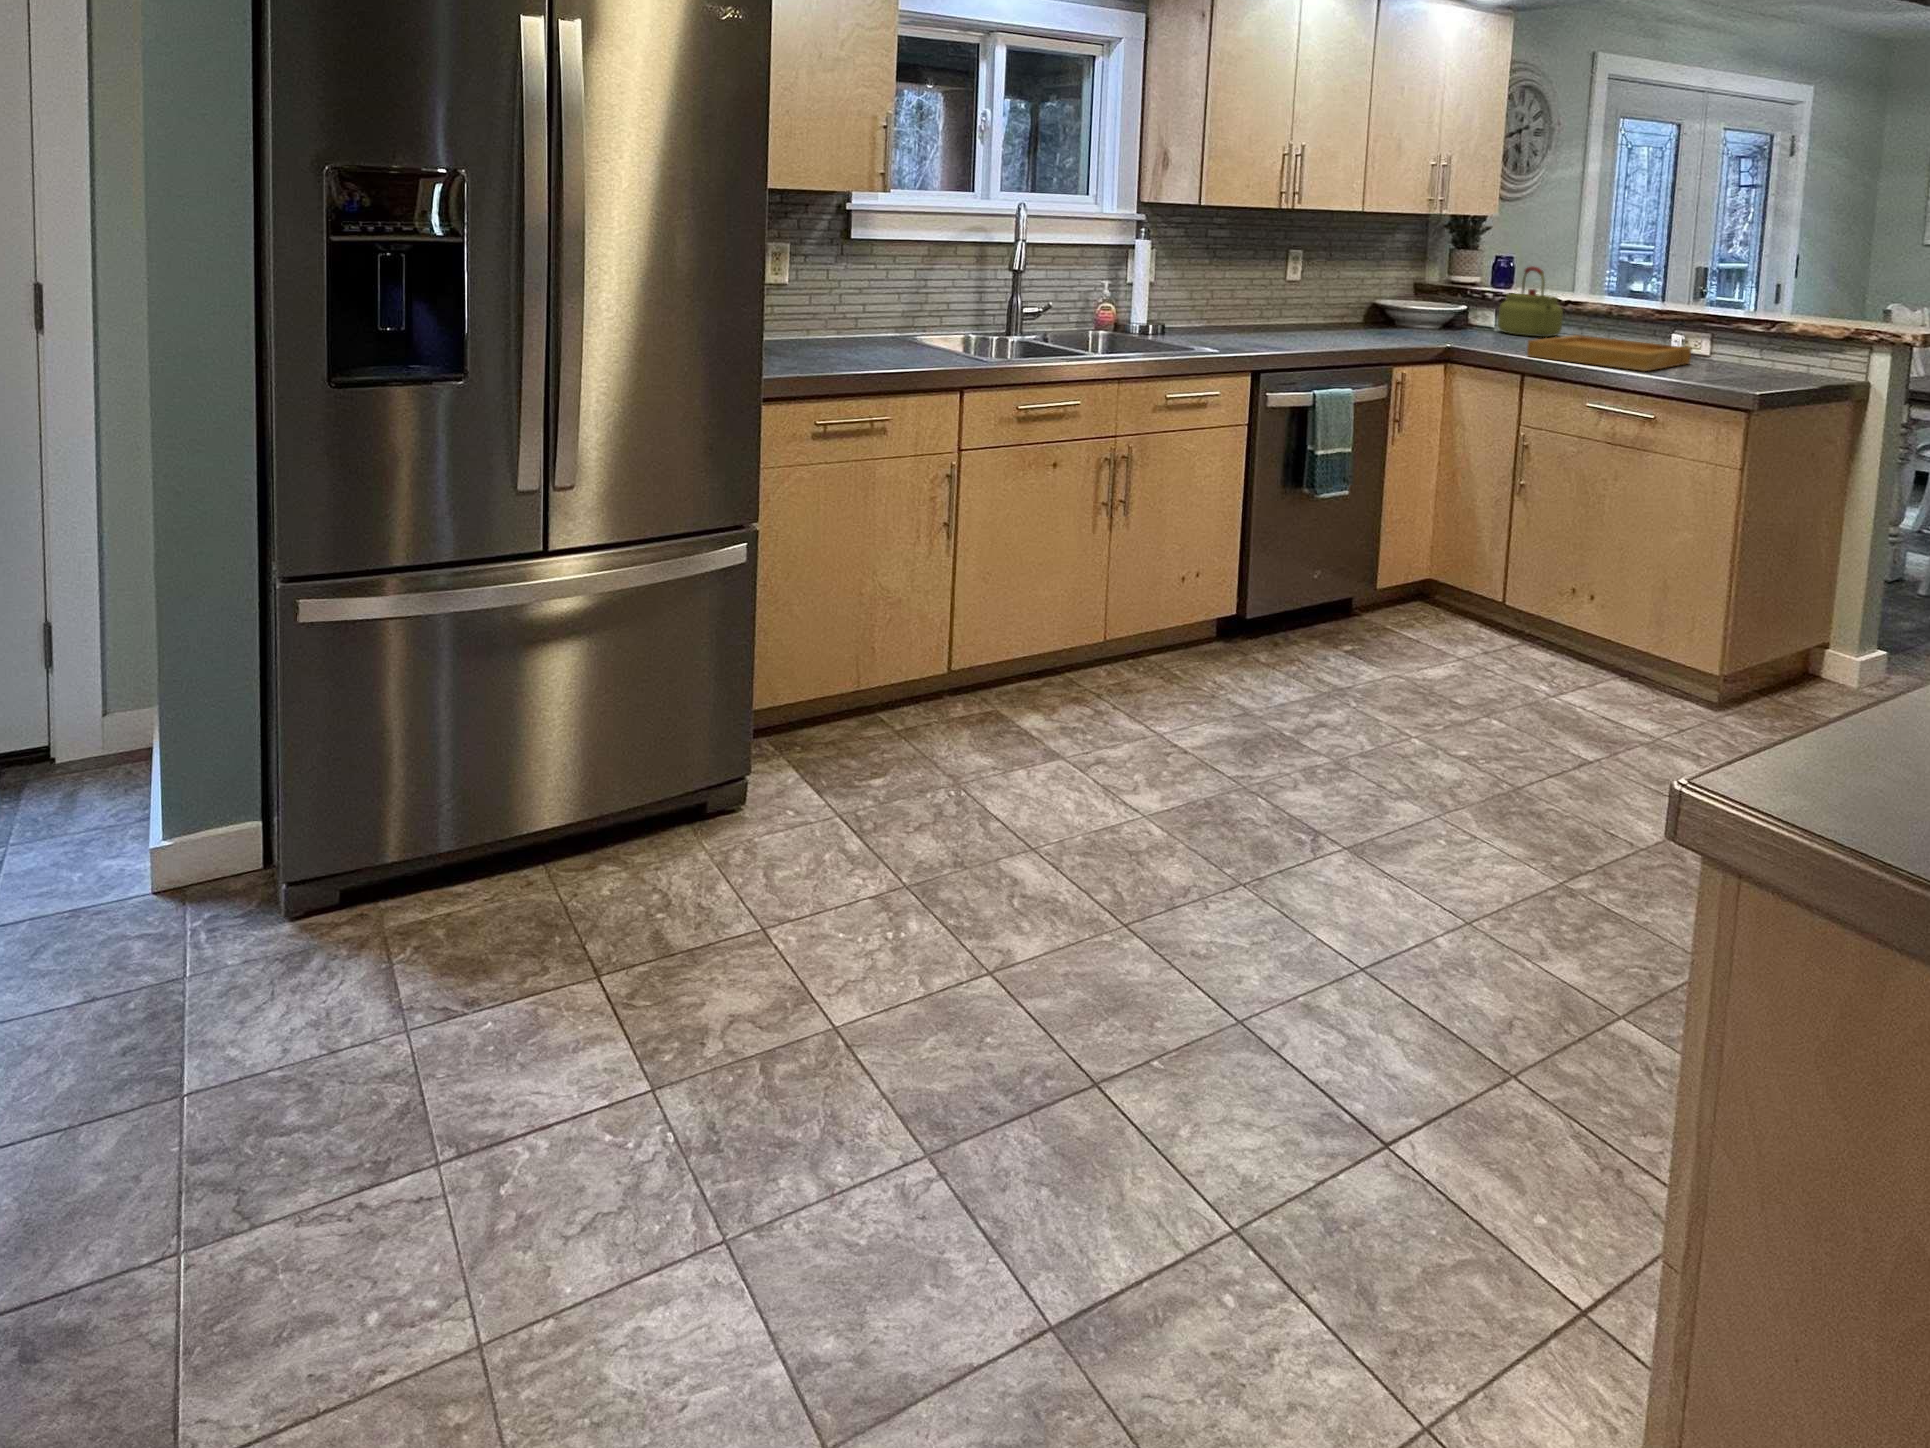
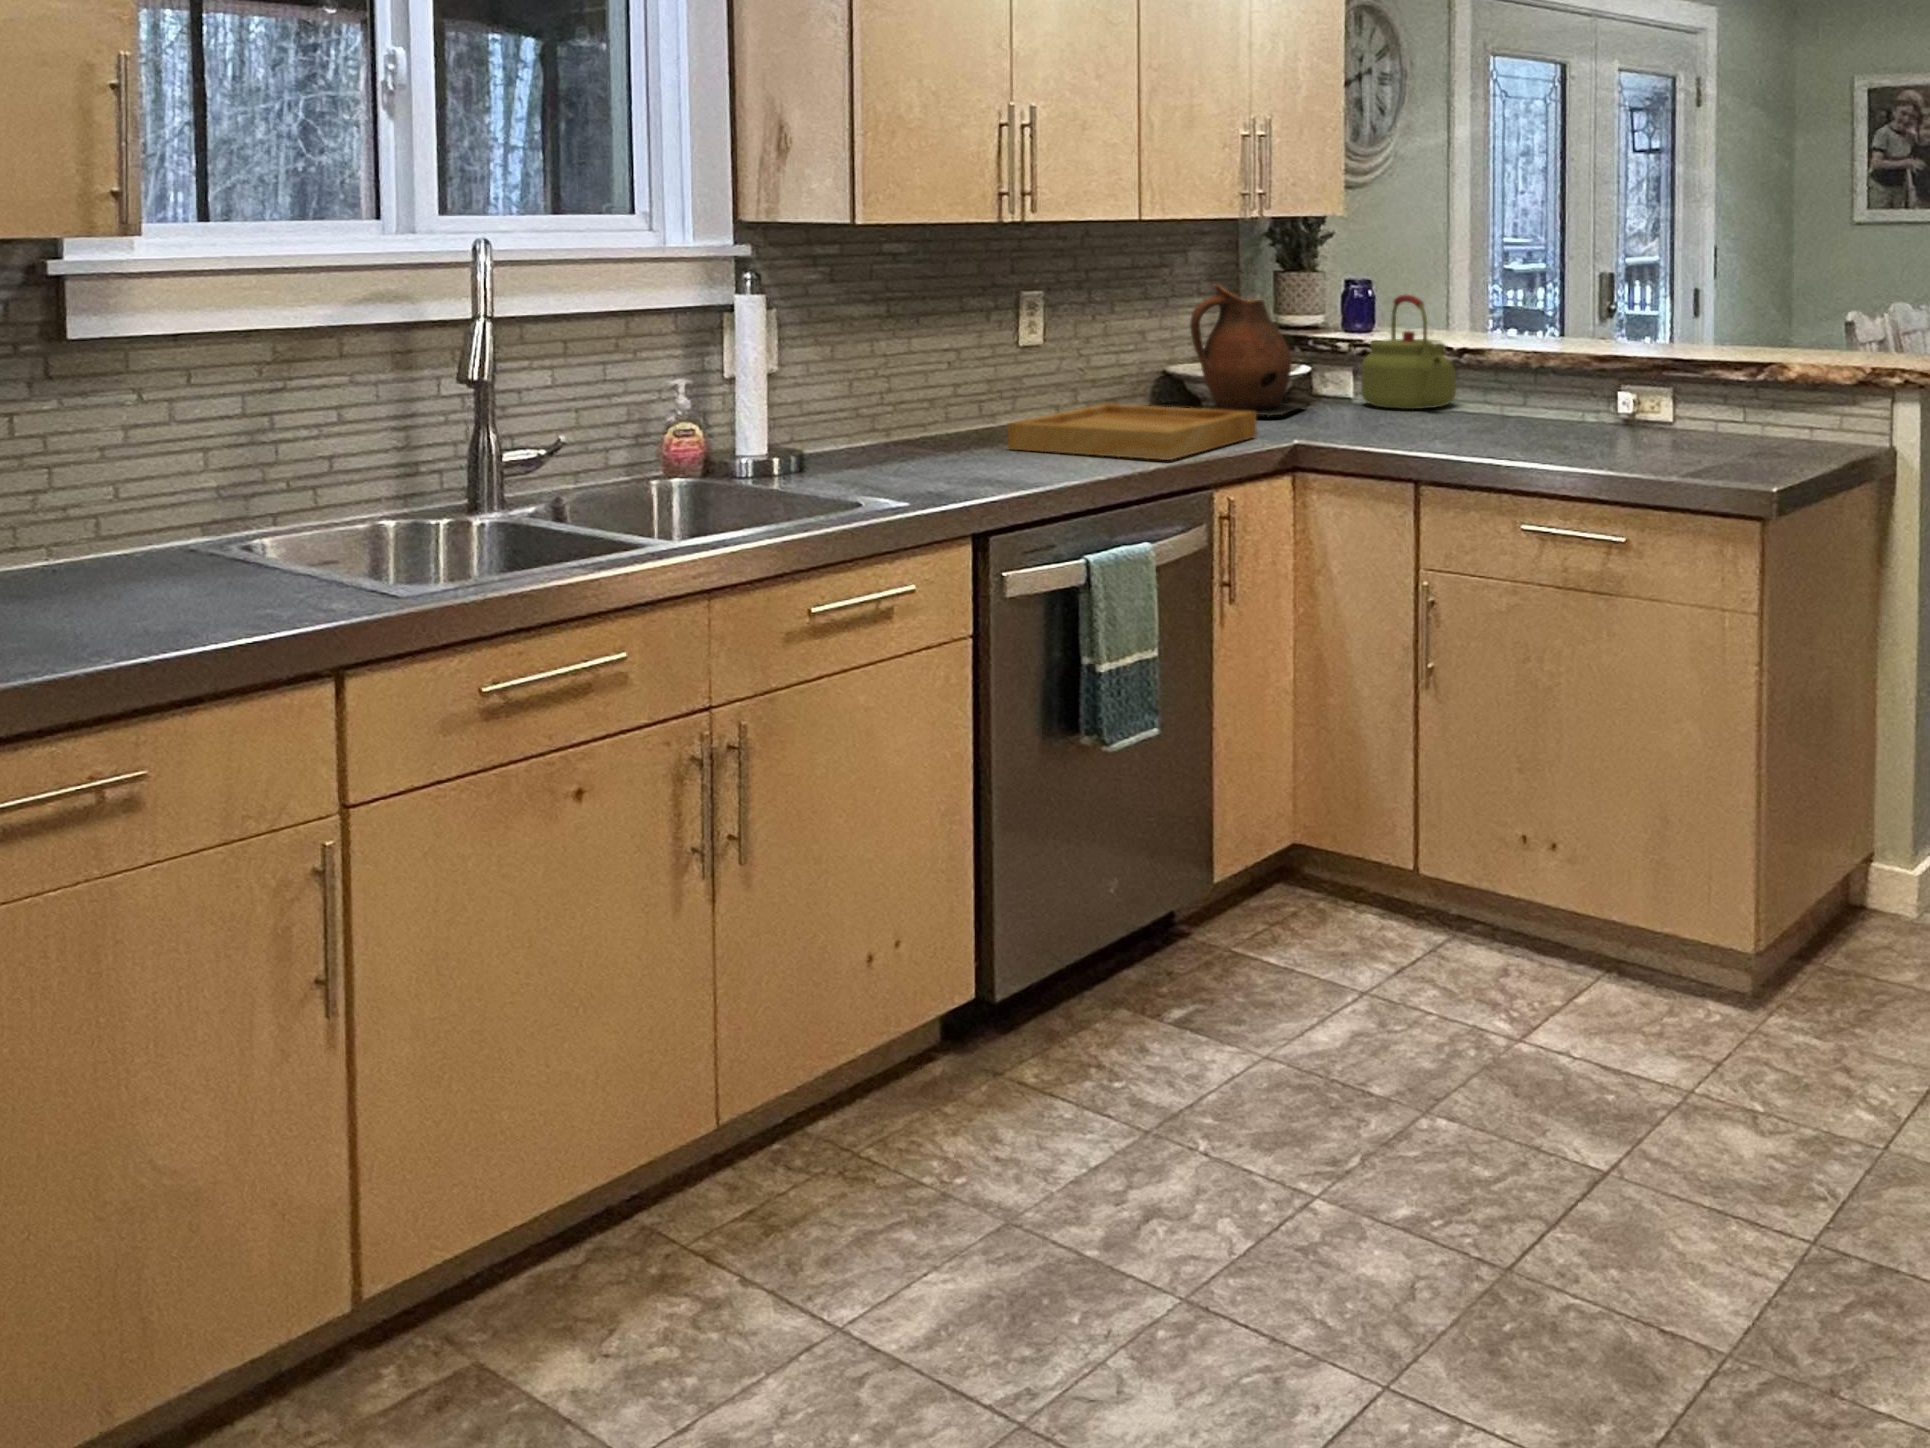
ceramic pitcher: none [1389,253,1461,333] -> present [1190,285,1307,417]
tray: present [1527,335,1691,371] -> present [1007,404,1257,460]

